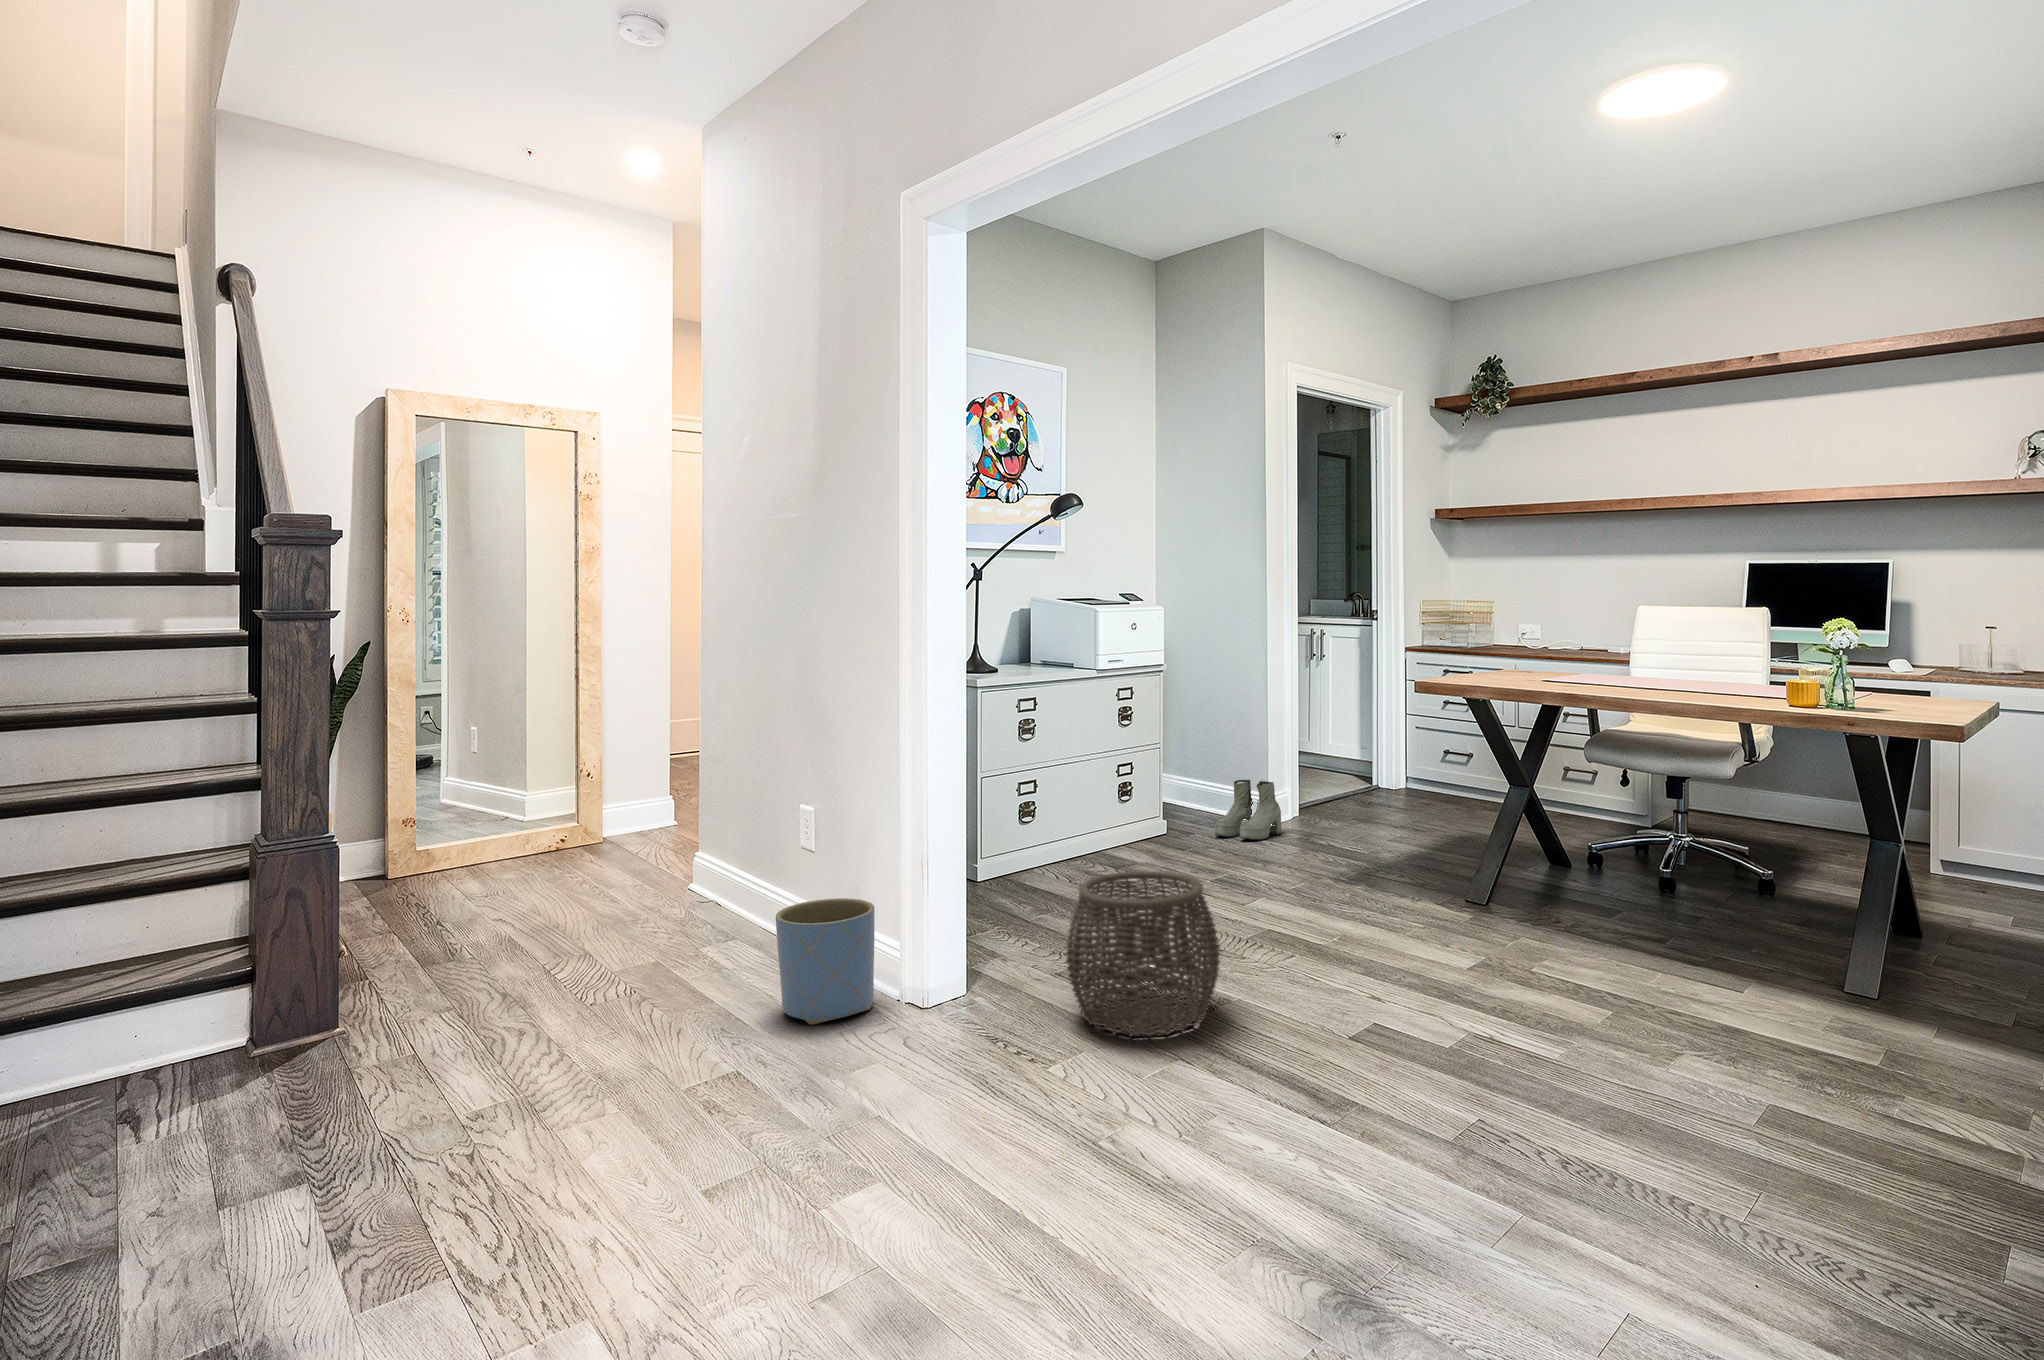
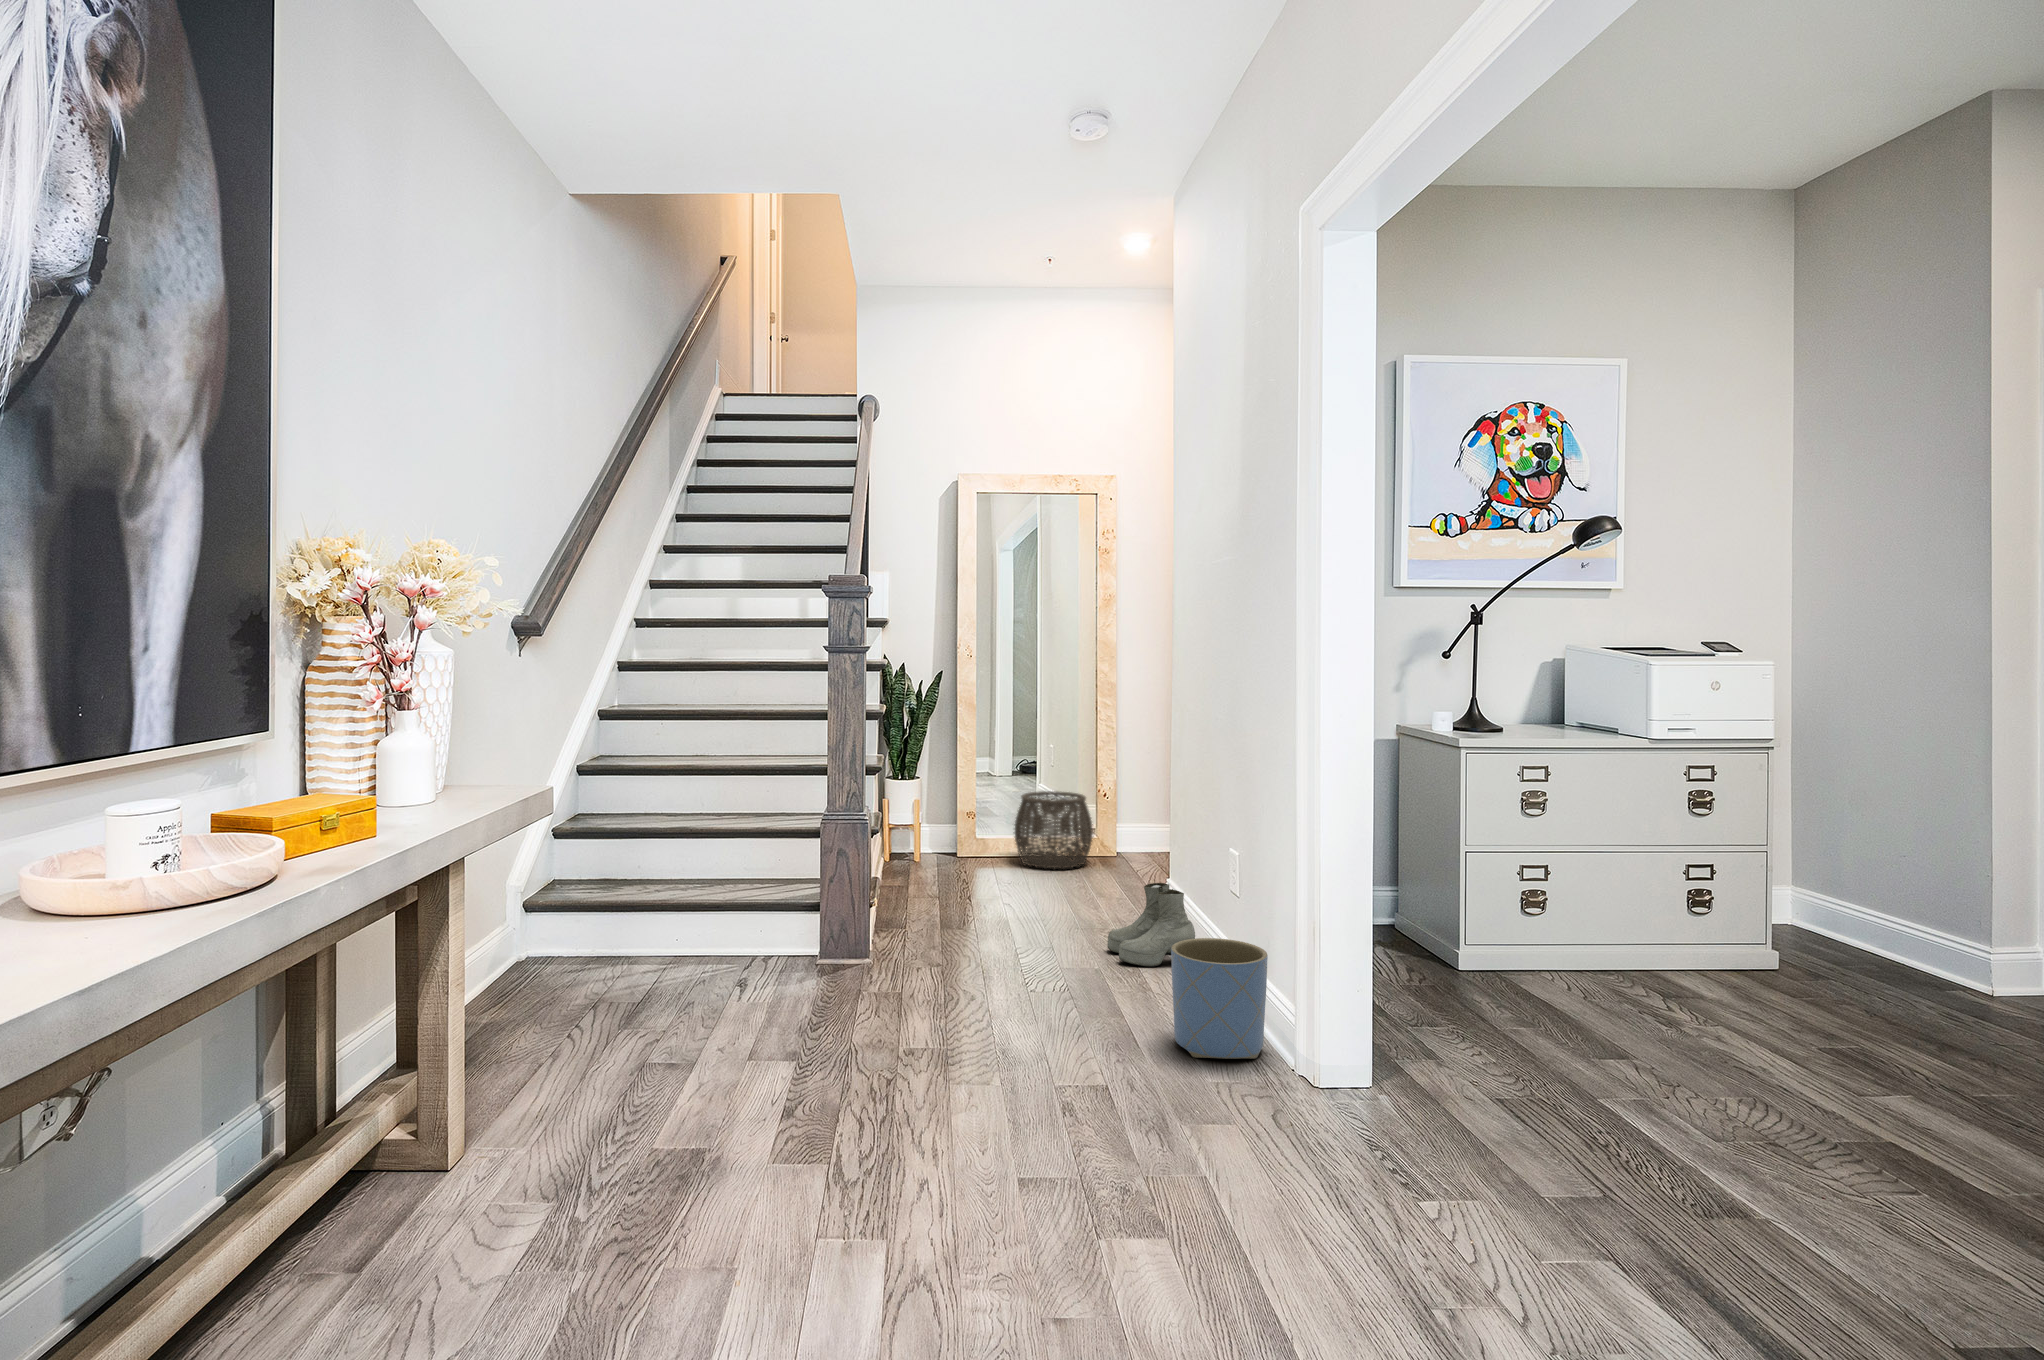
boots: present [1215,780,1281,840] -> present [1107,883,1195,966]
woven basket: present [1066,871,1220,1036] -> present [1014,791,1093,869]

